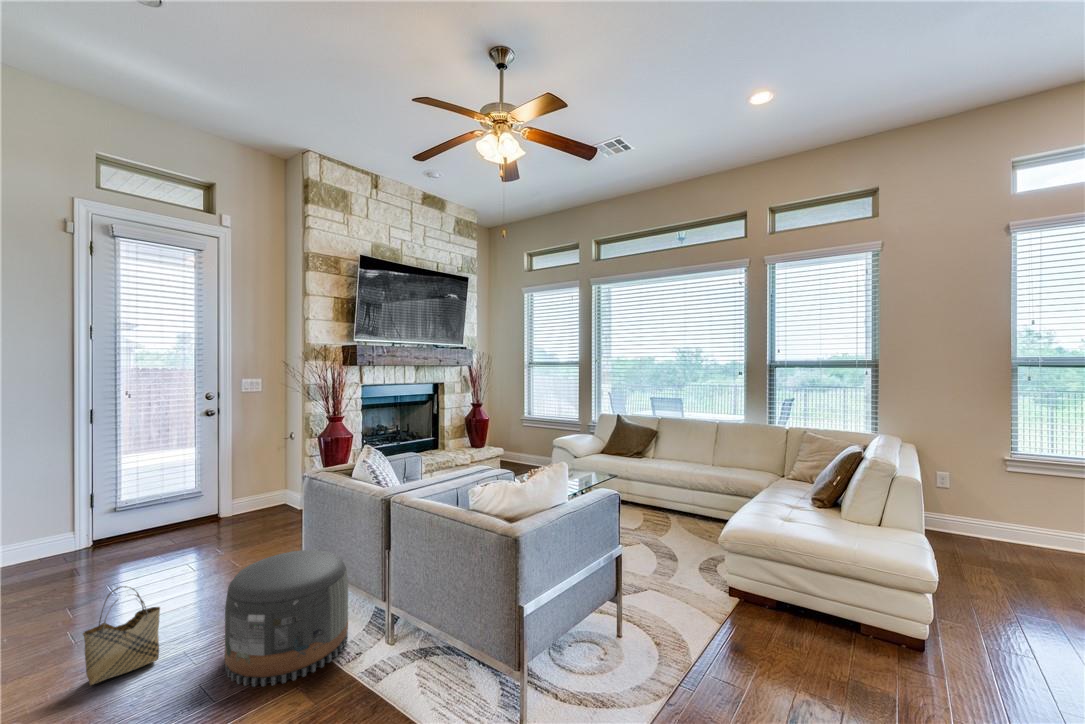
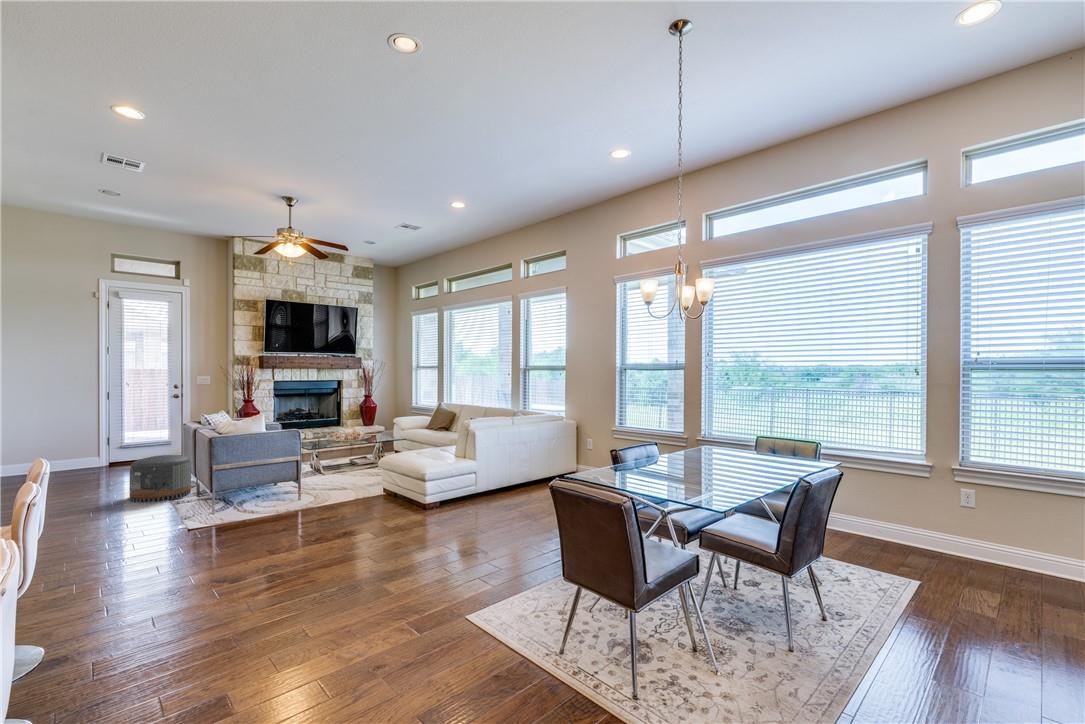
woven basket: present [83,586,160,685] -> none [76,463,110,499]

